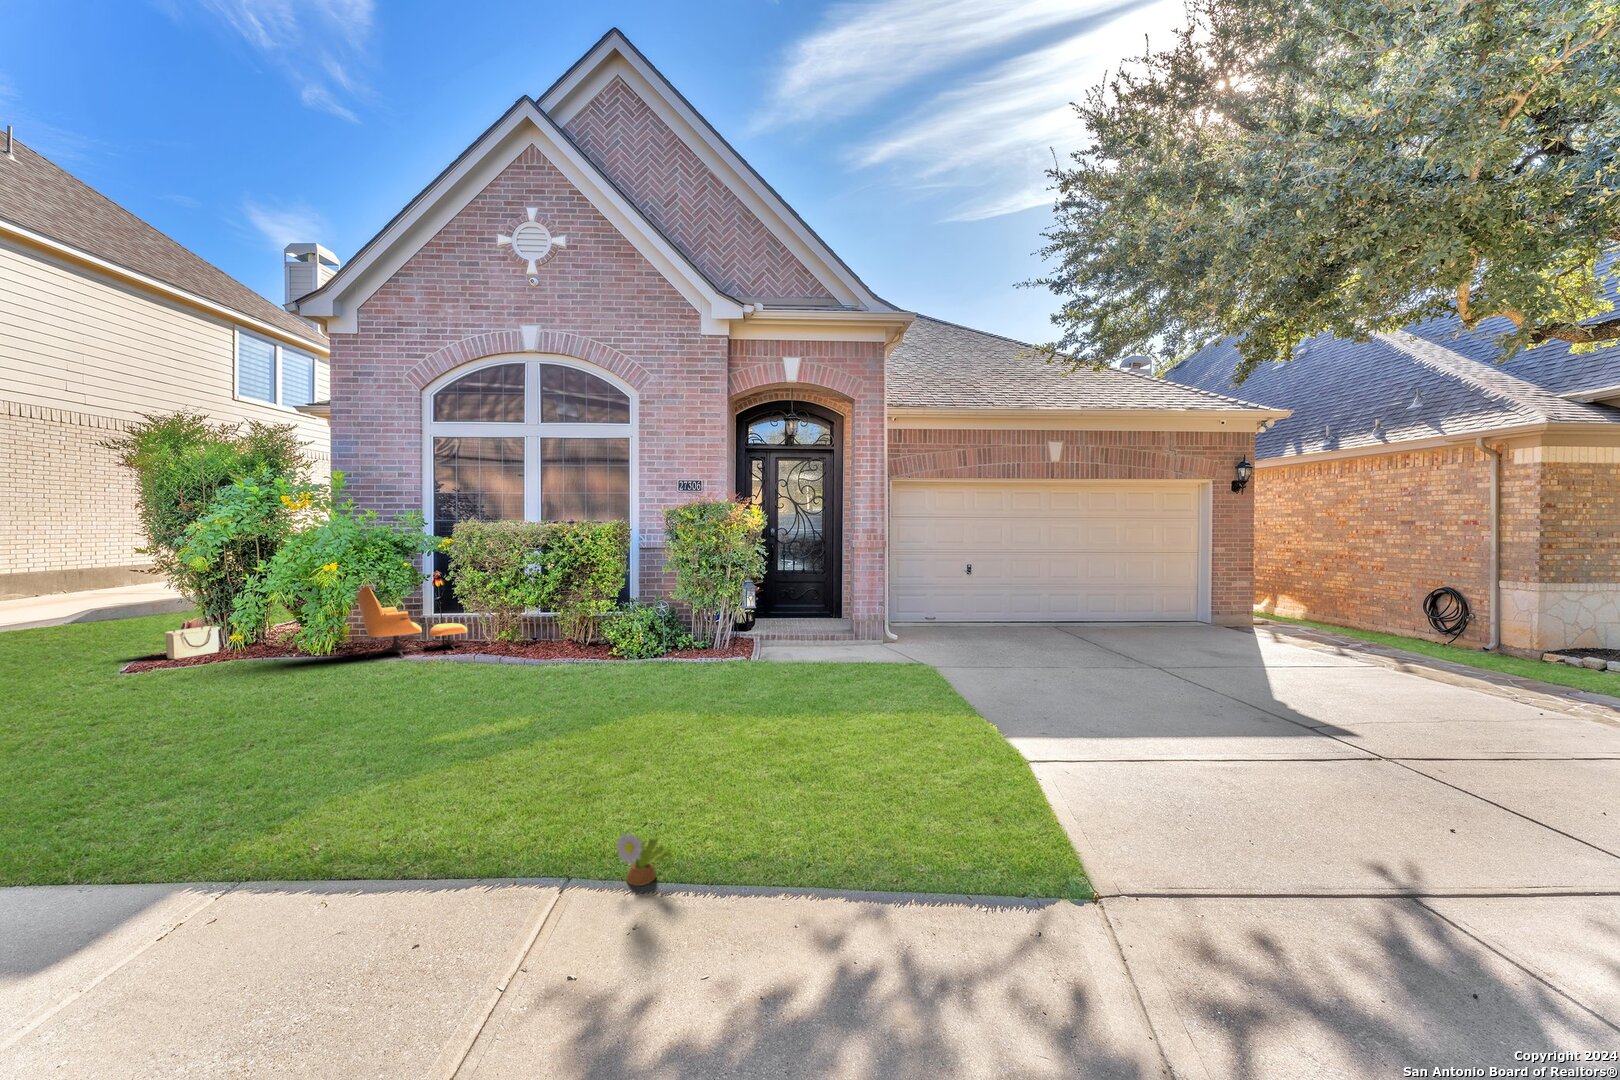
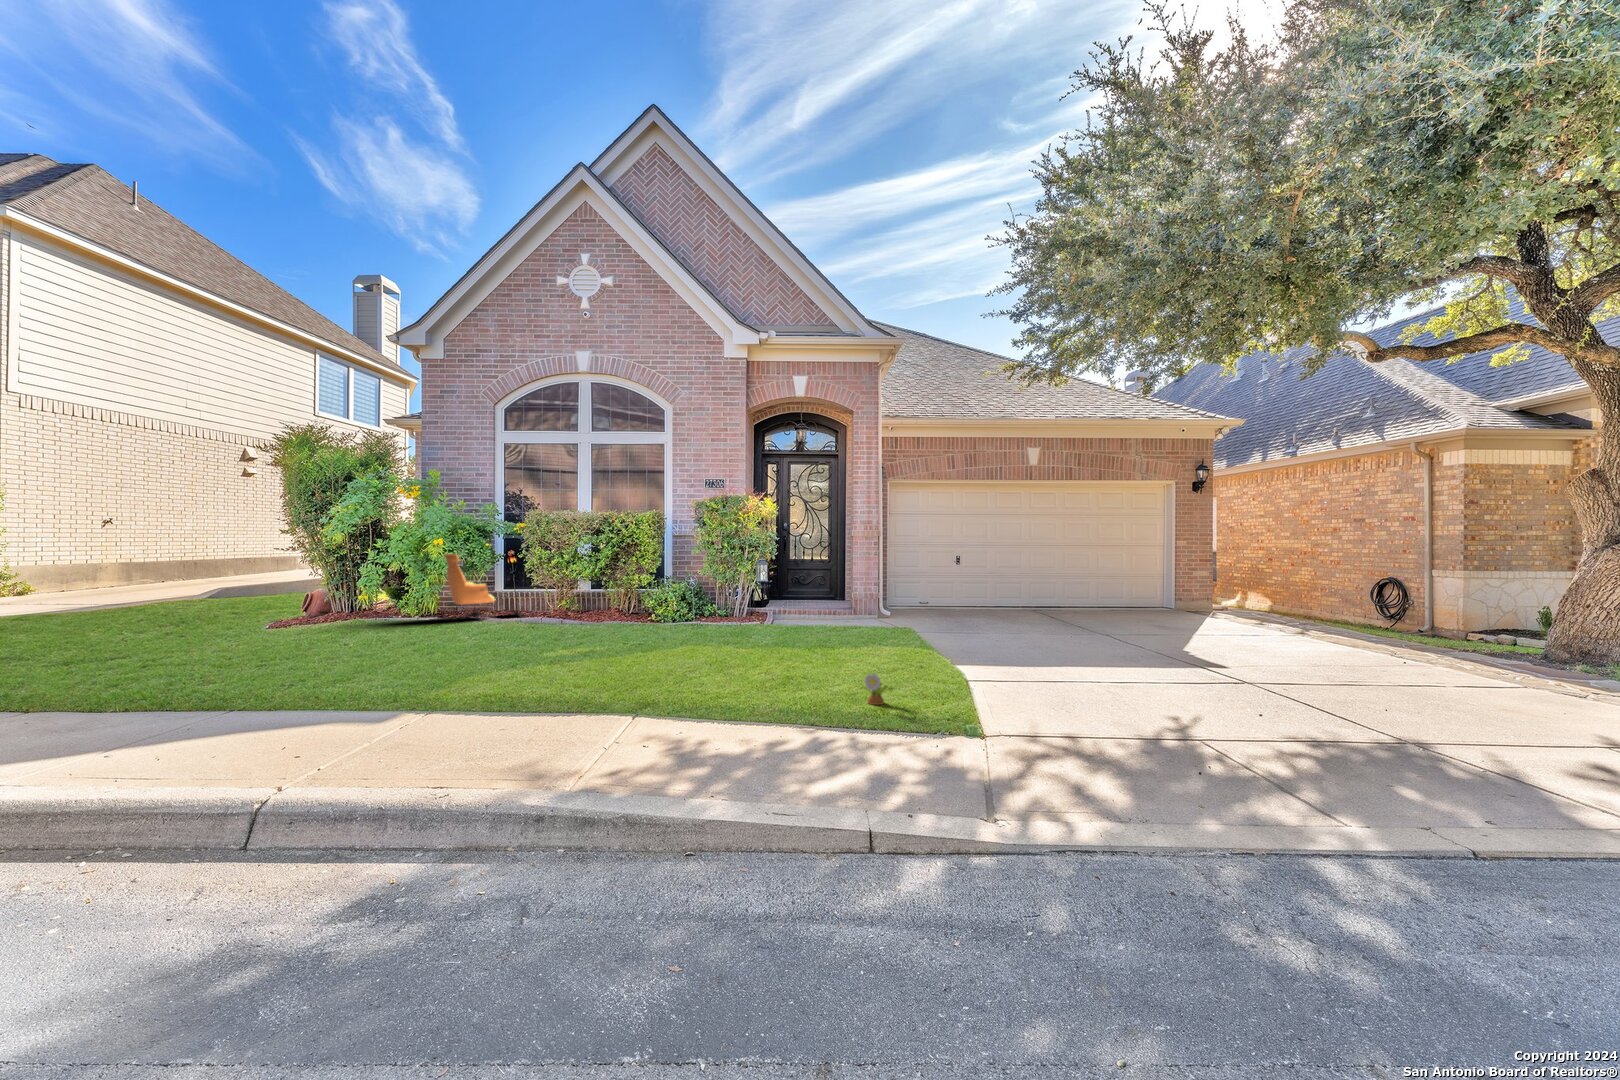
basket: present [164,626,220,659] -> none [295,595,336,620]
decorative plant: present [616,832,672,886] -> present [865,673,893,705]

